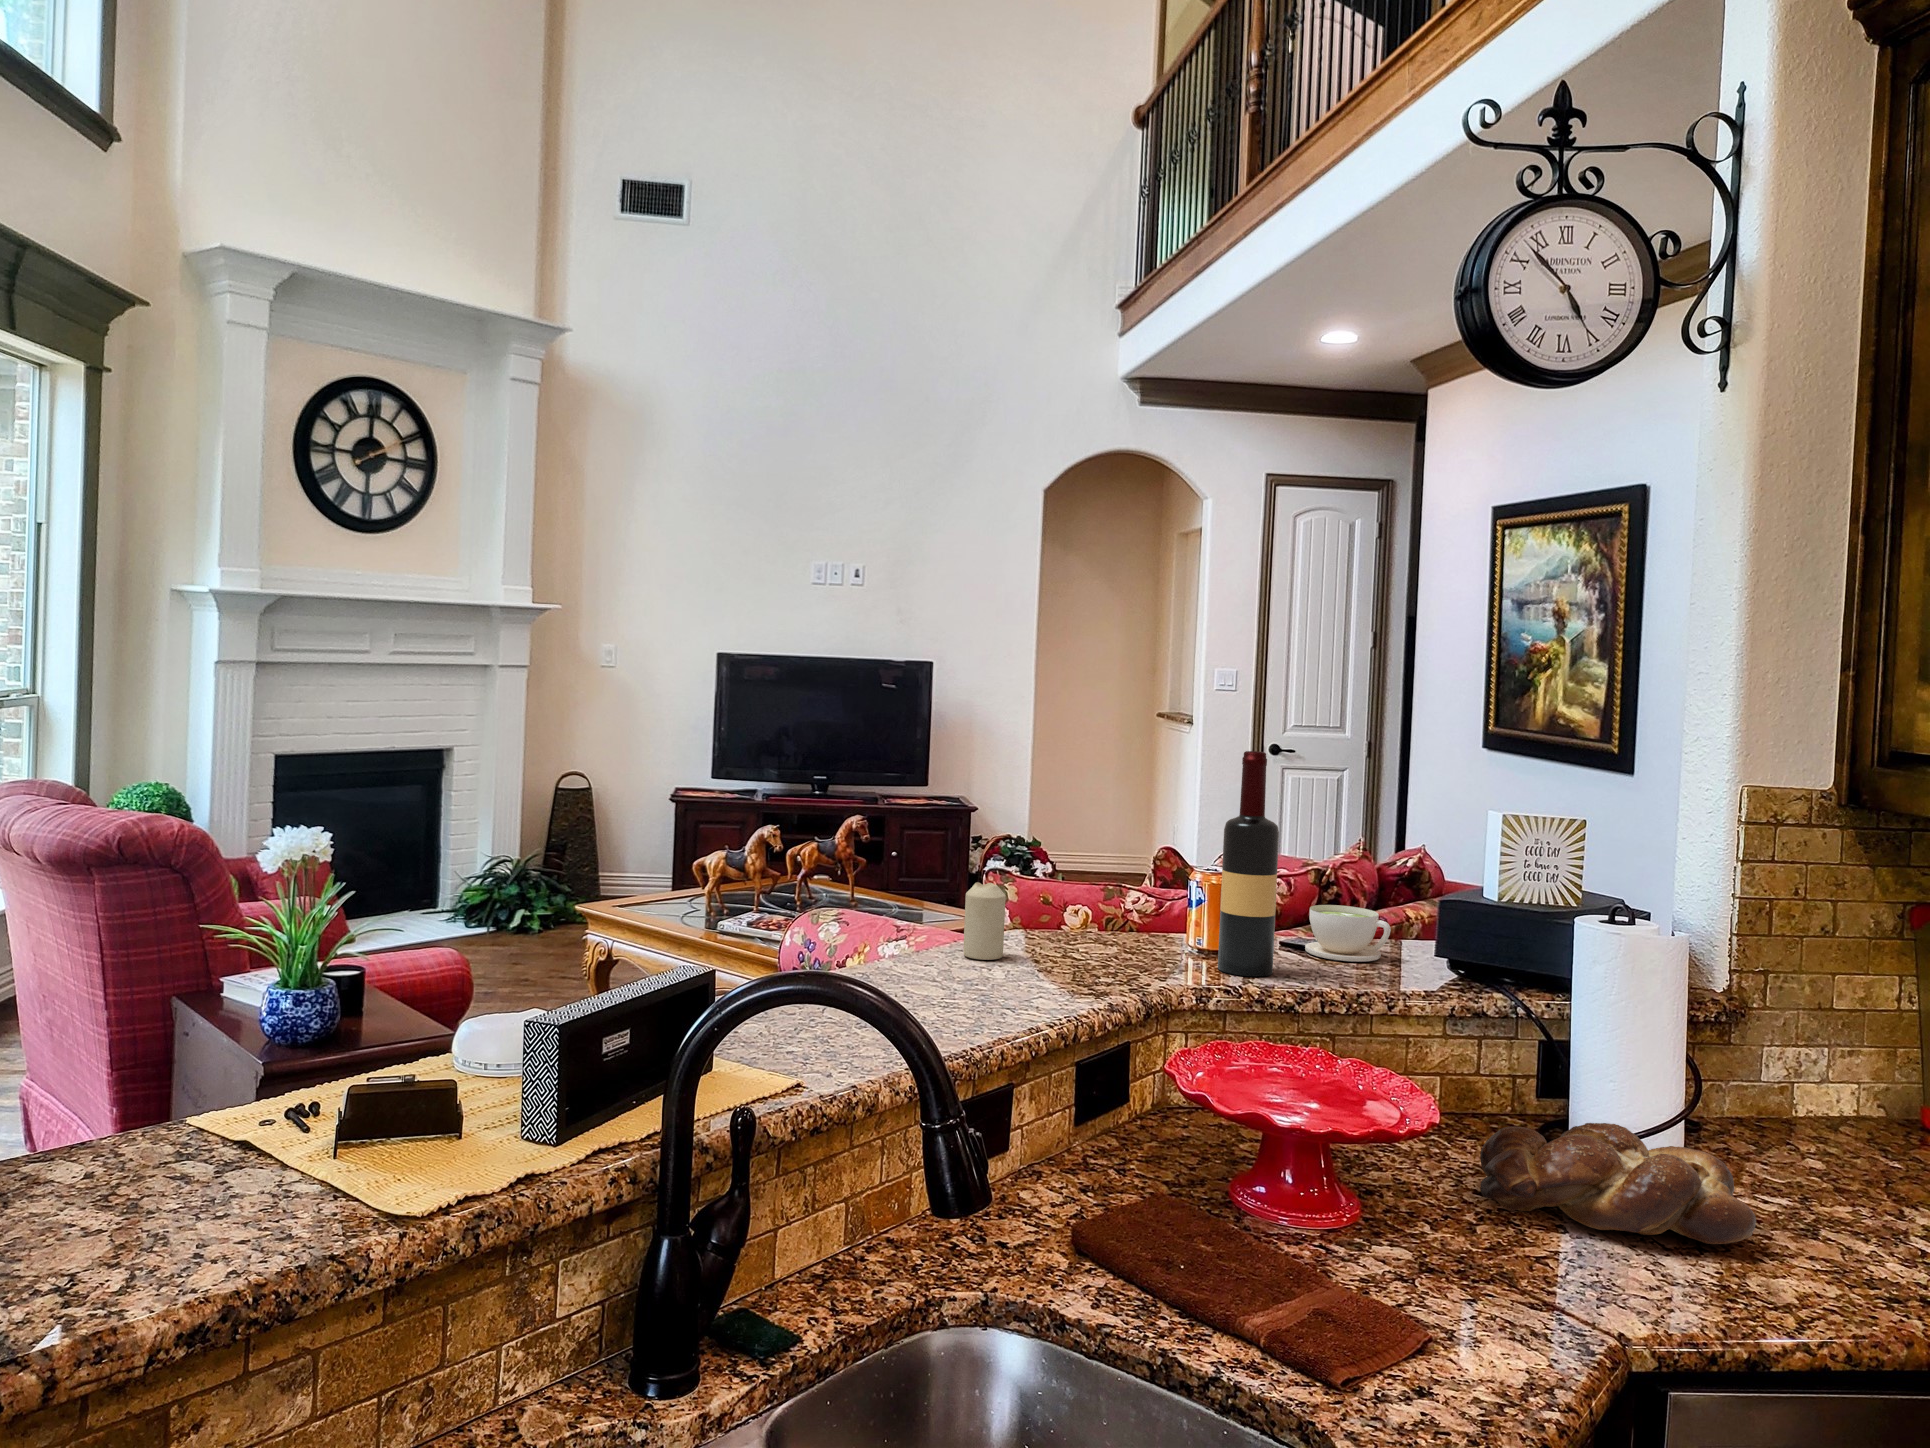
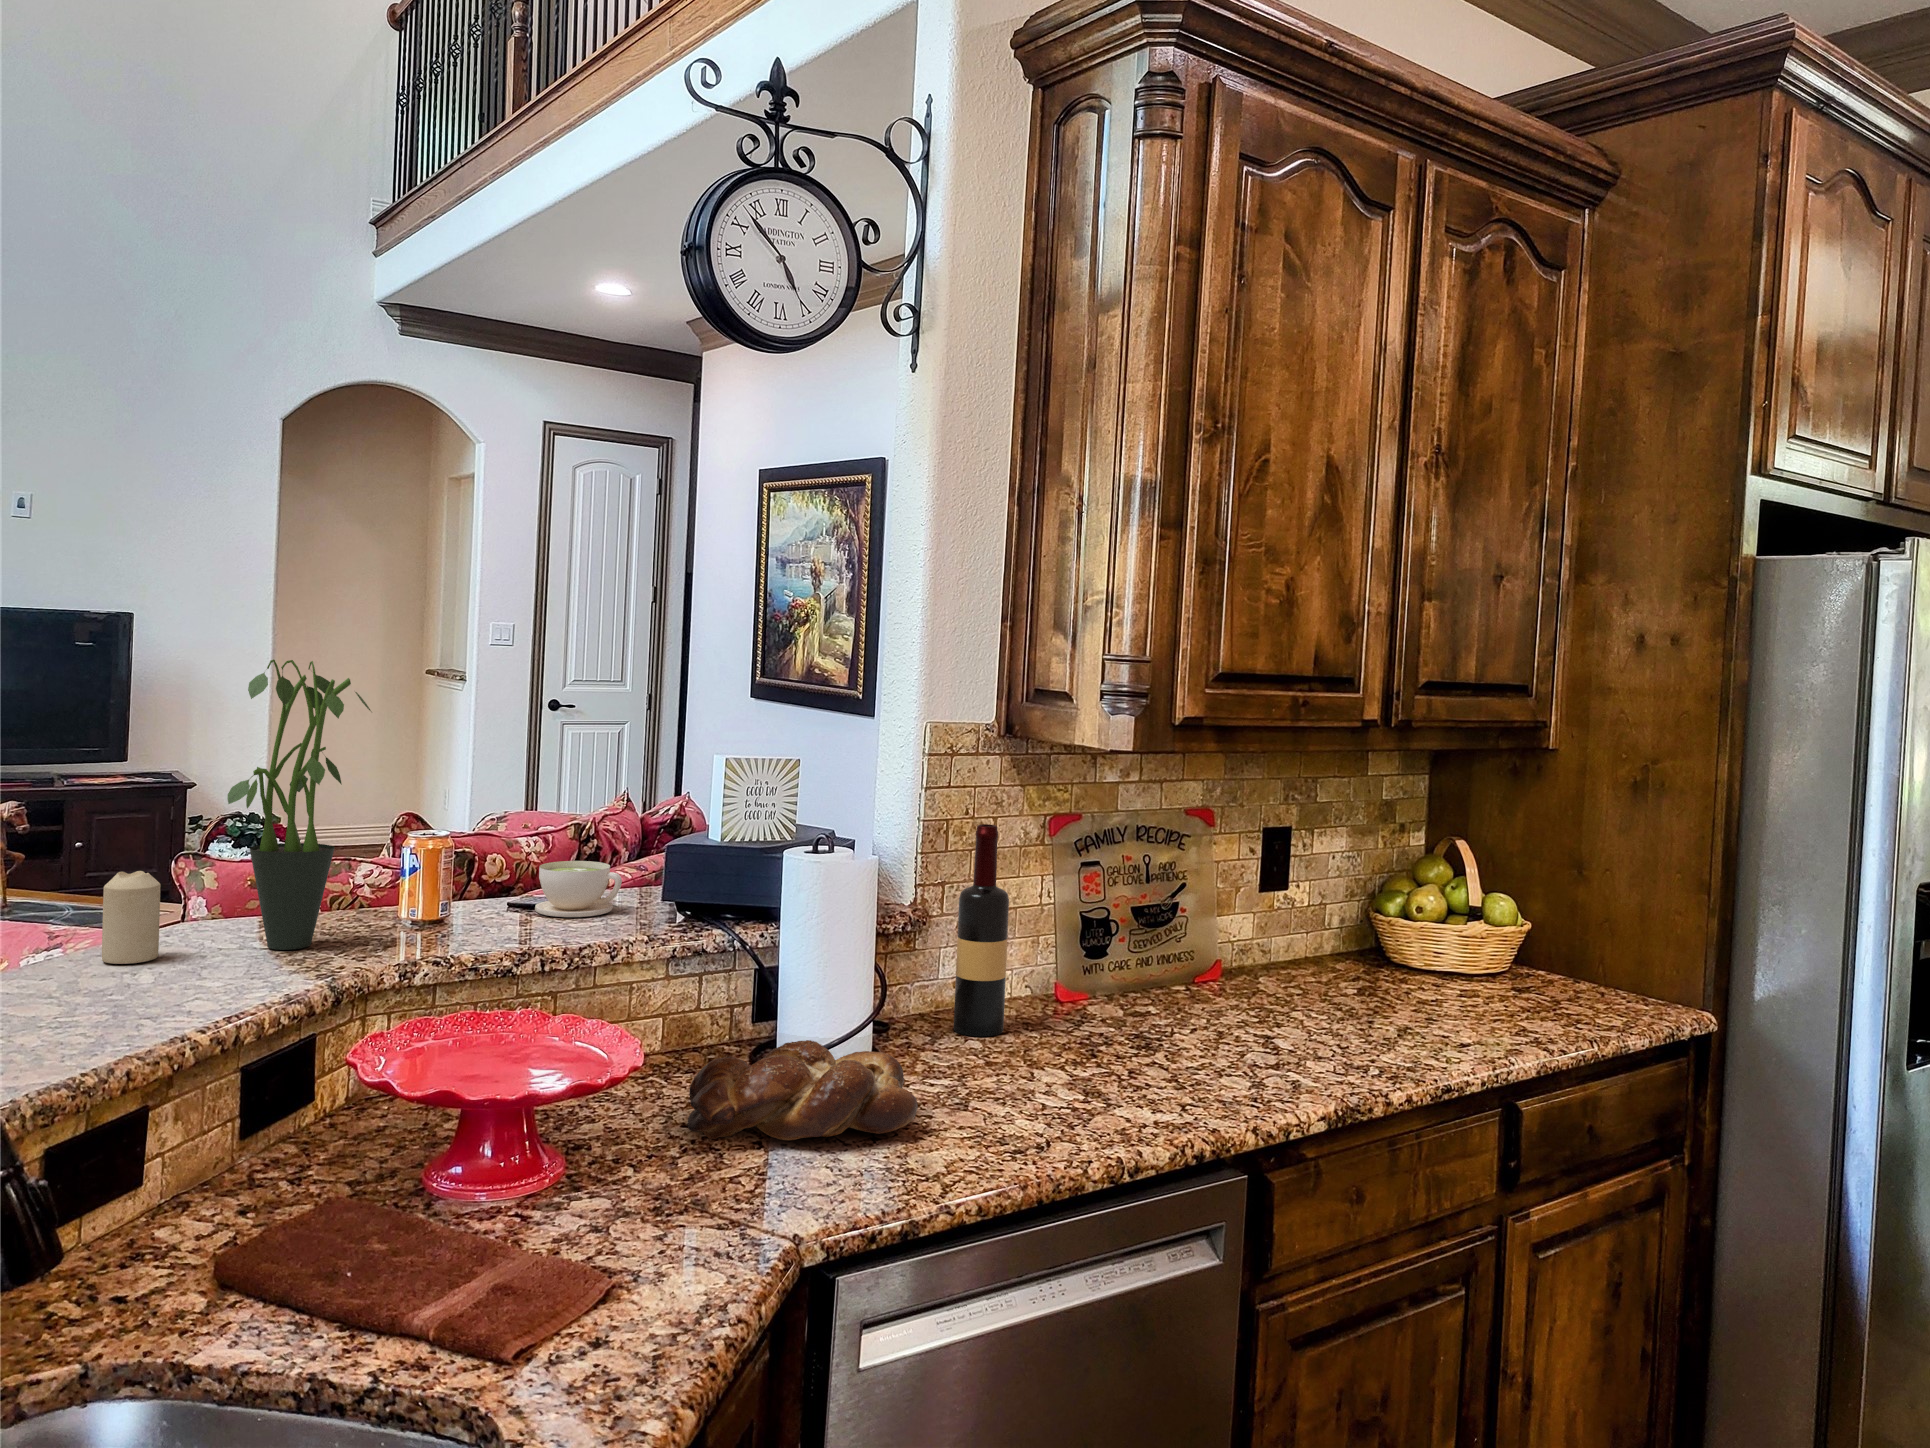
potted plant: none [1056,707,1171,963] -> present [227,659,371,950]
wine bottle: present [1218,751,1279,976] -> present [954,824,1009,1036]

